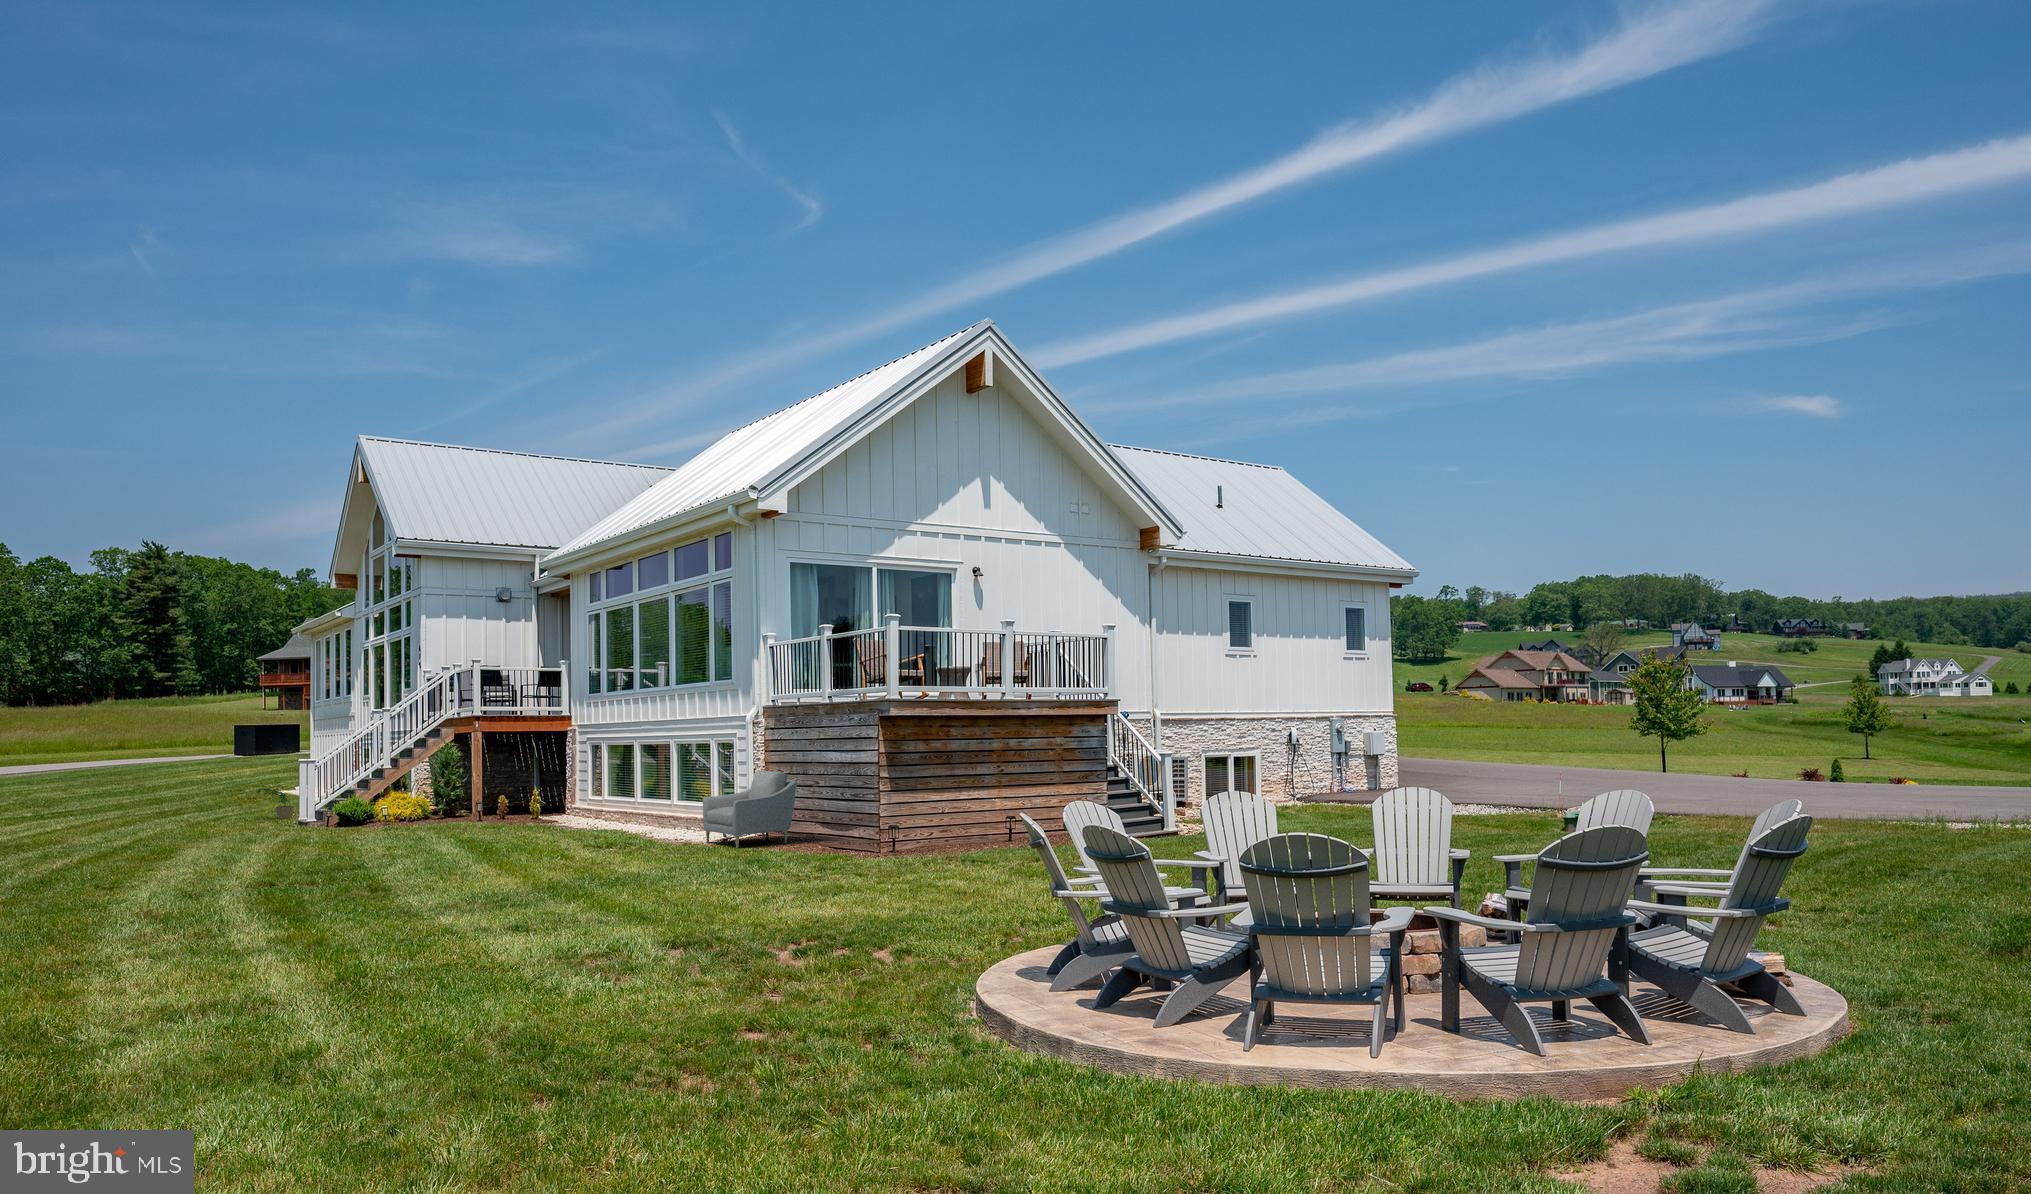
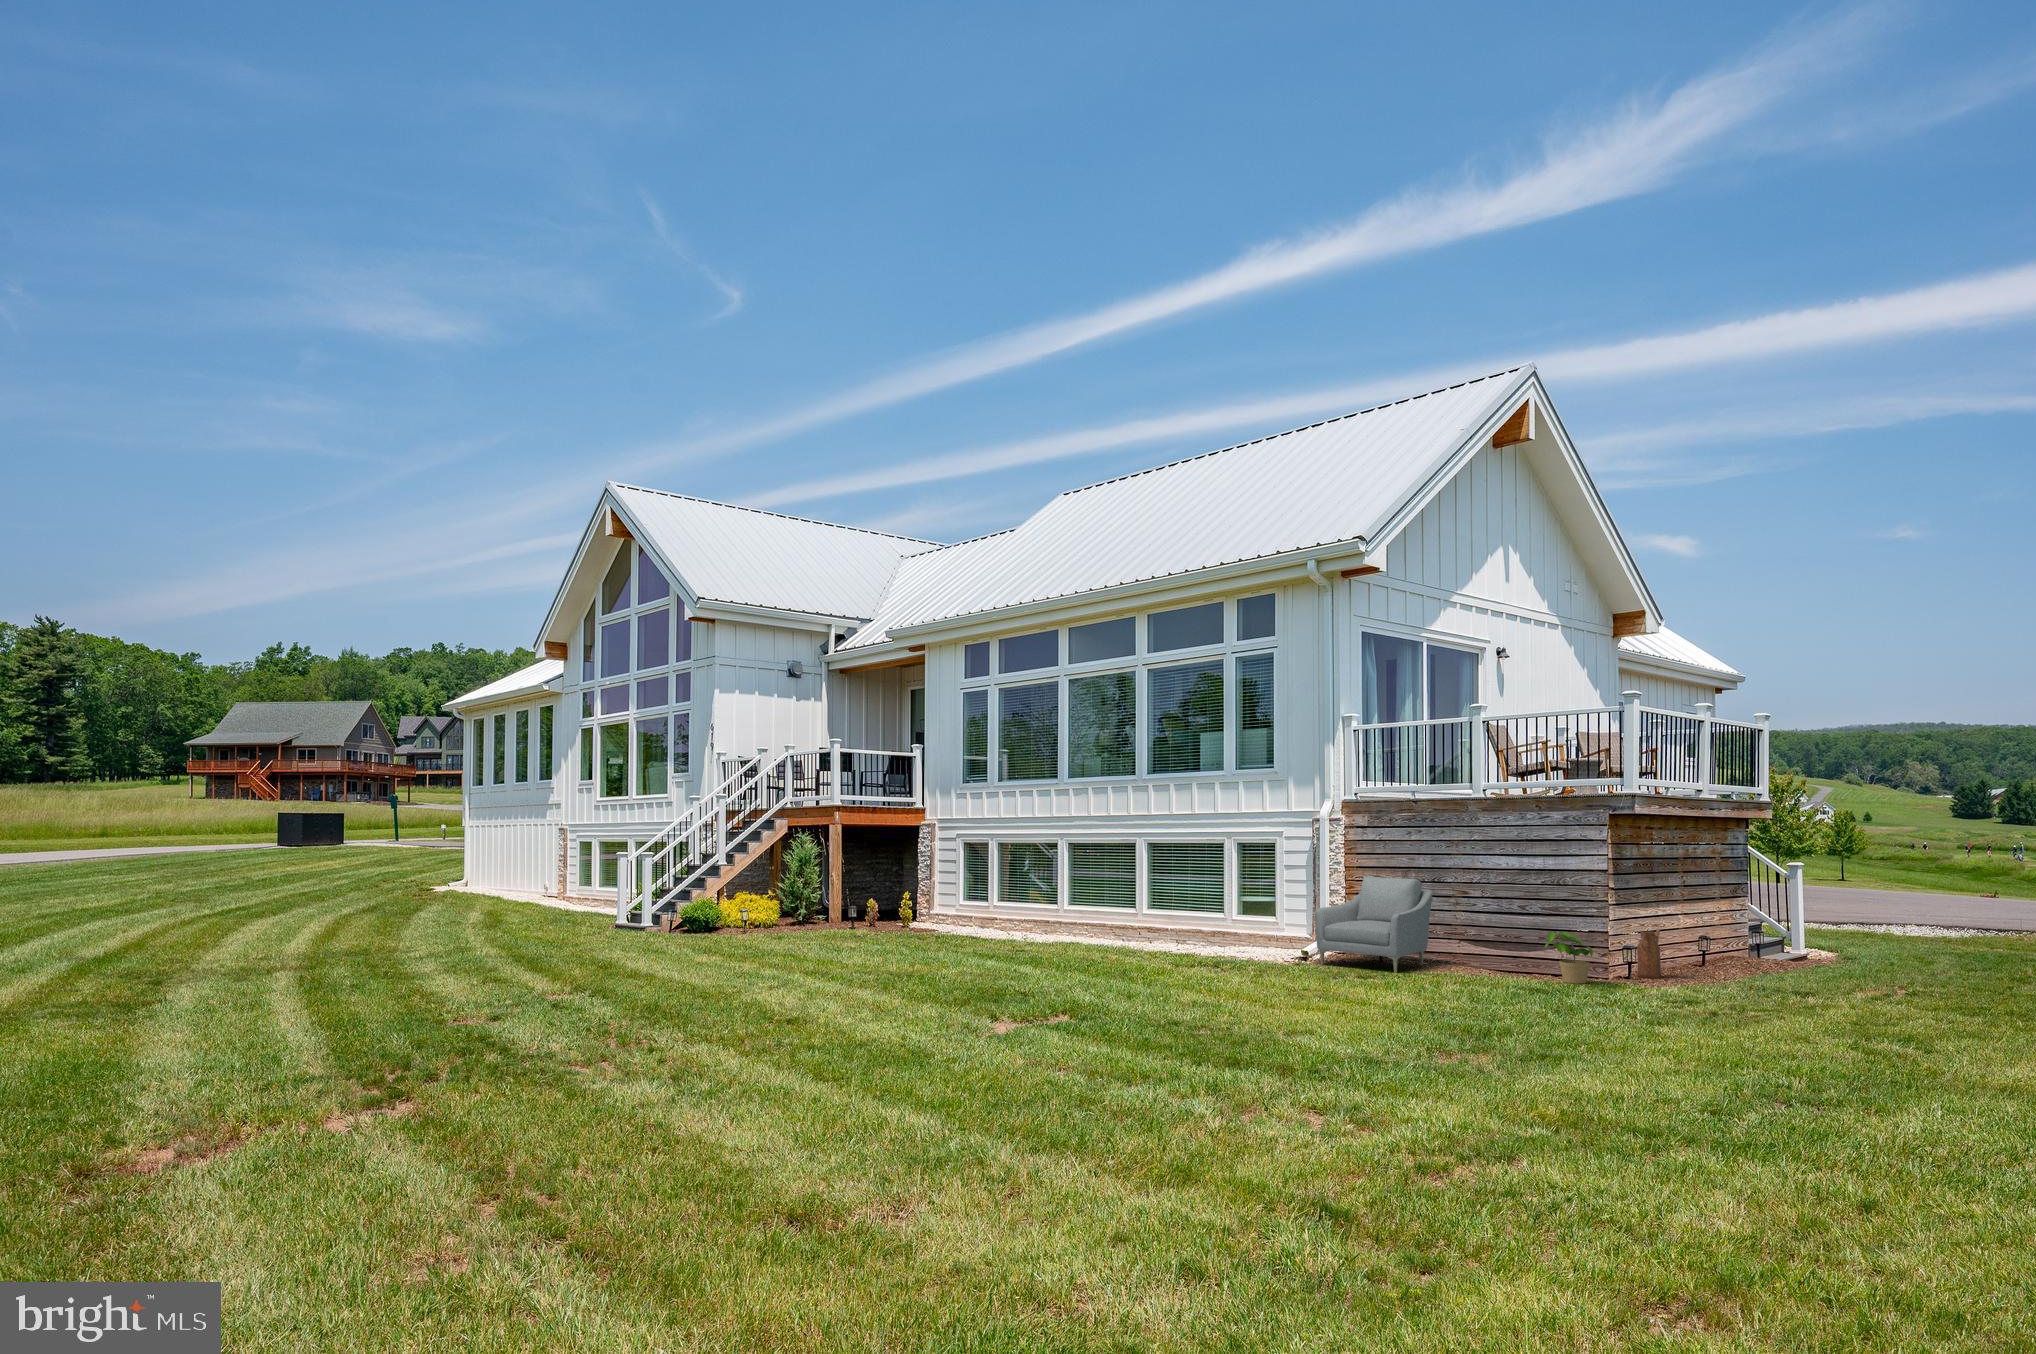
potted plant: present [257,788,294,819] -> present [1545,932,1593,984]
watering can: none [914,811,946,851] -> present [1637,929,1661,978]

